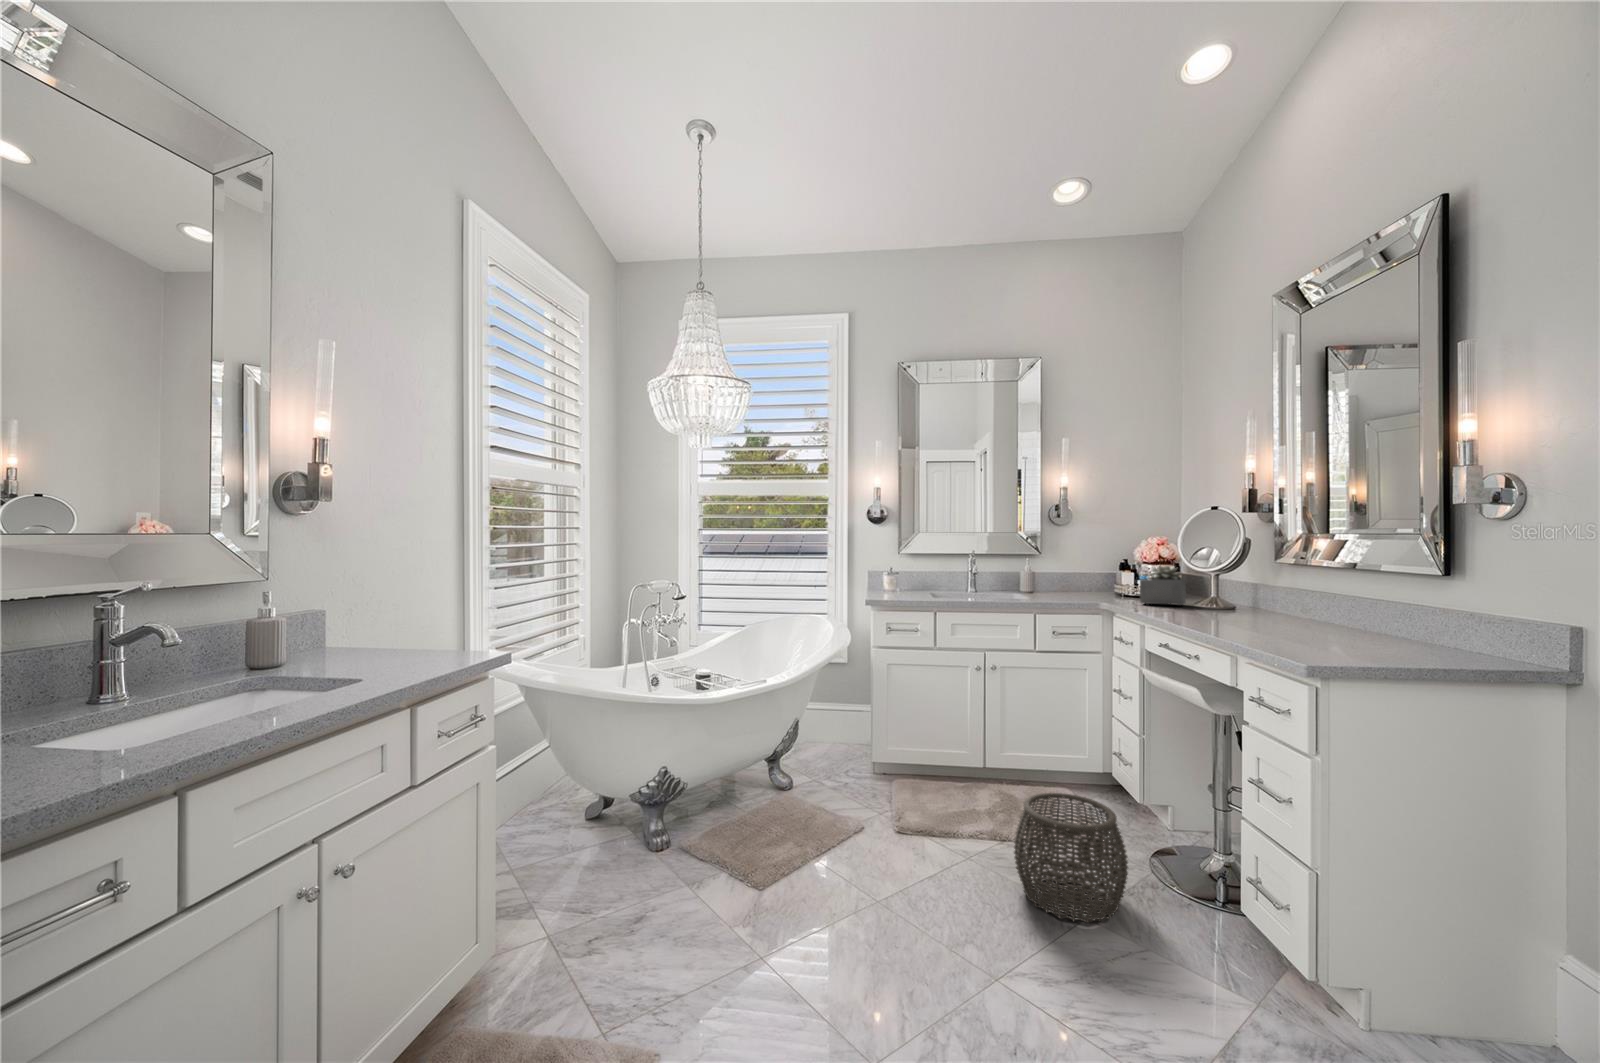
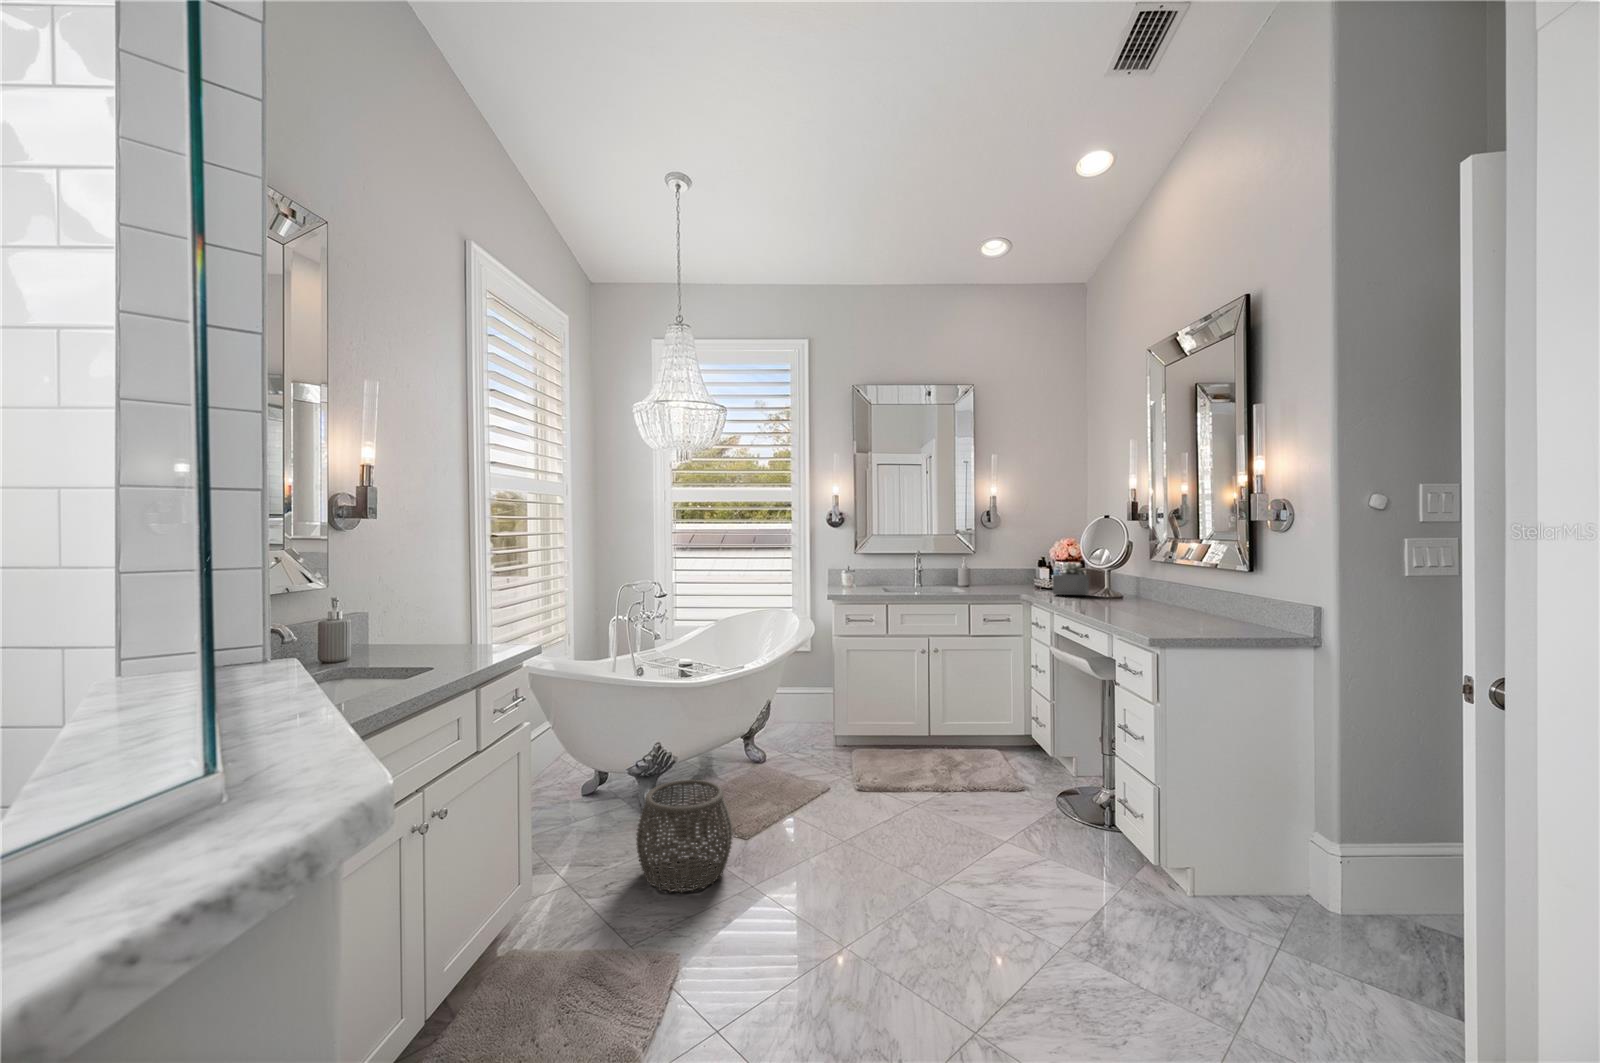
woven basket: present [1014,793,1128,923] -> present [636,780,733,892]

